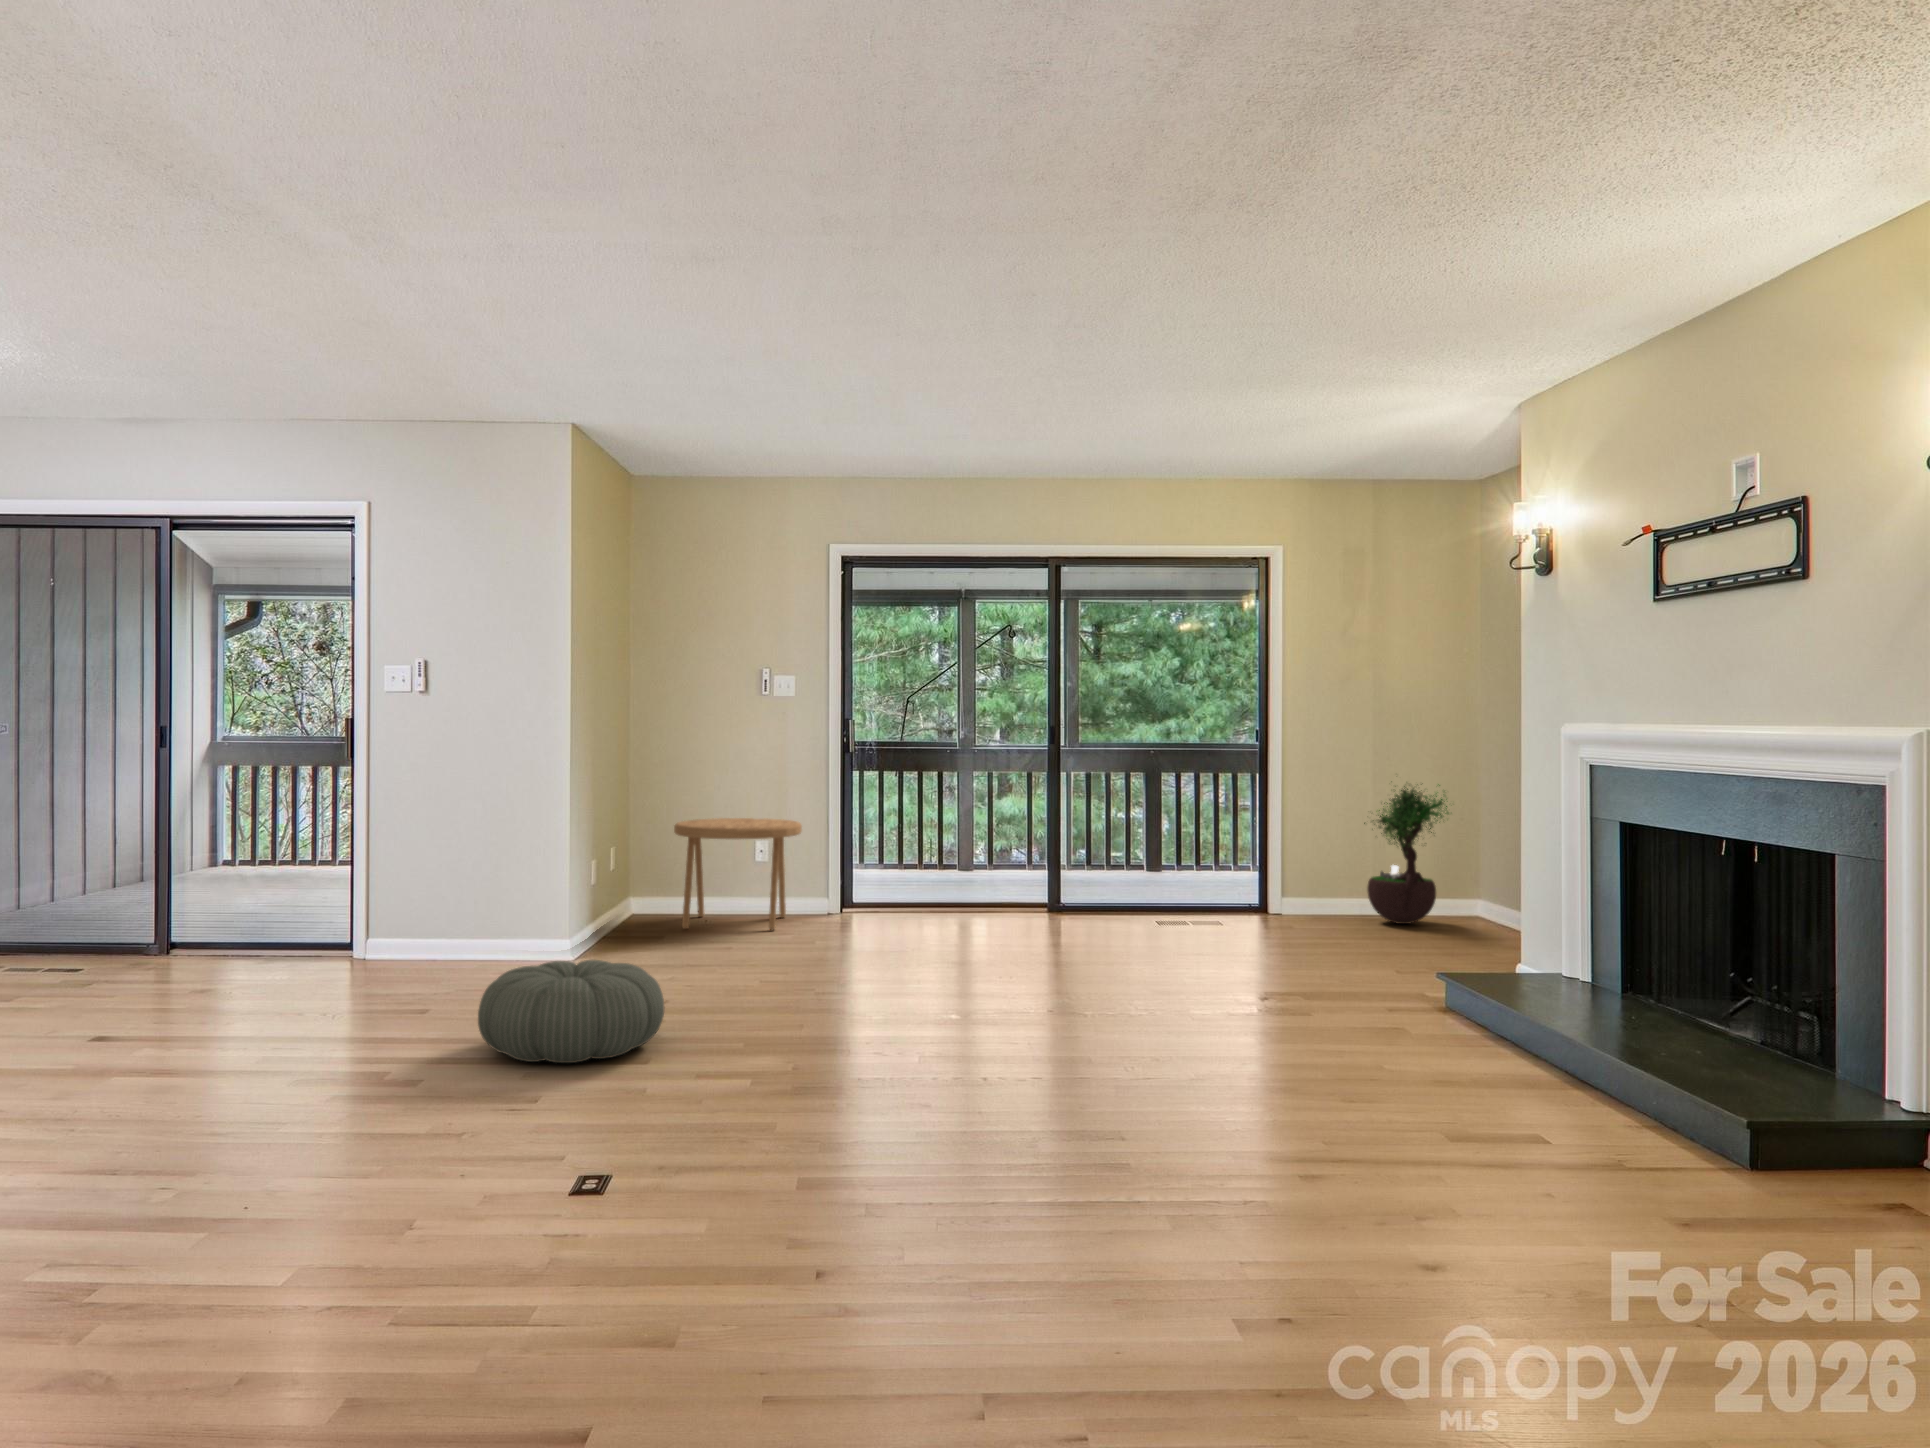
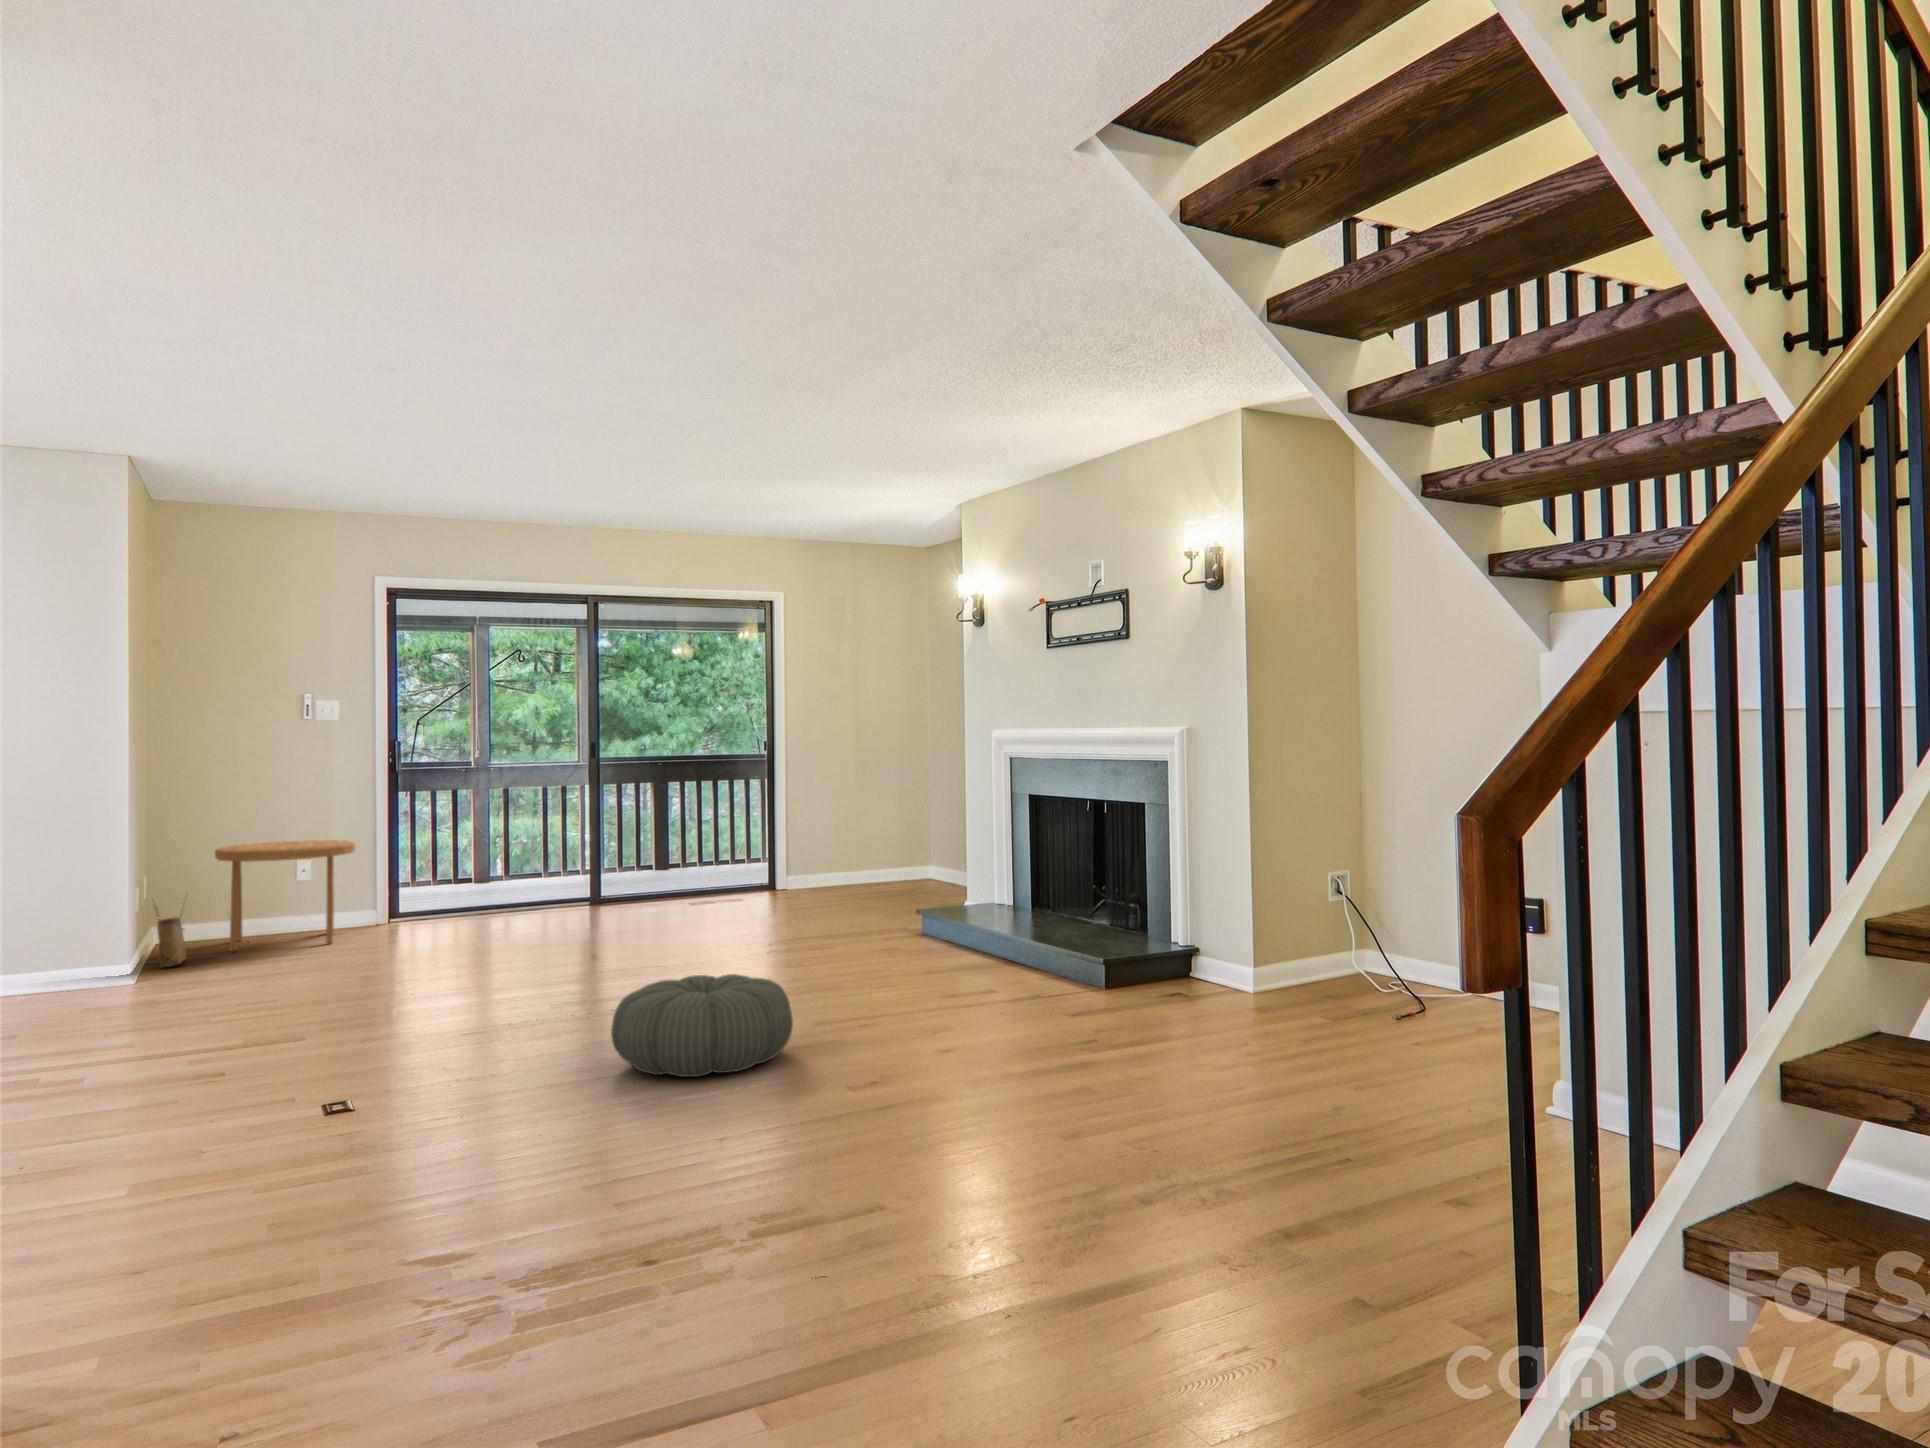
potted tree: present [1364,784,1449,924] -> none [849,772,913,888]
woven basket: none [610,867,641,940] -> present [155,907,186,967]
pouf: present [478,960,664,1063] -> present [611,974,793,1077]

